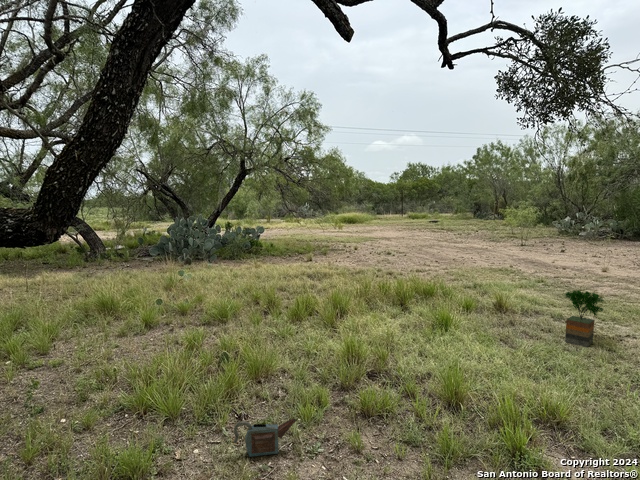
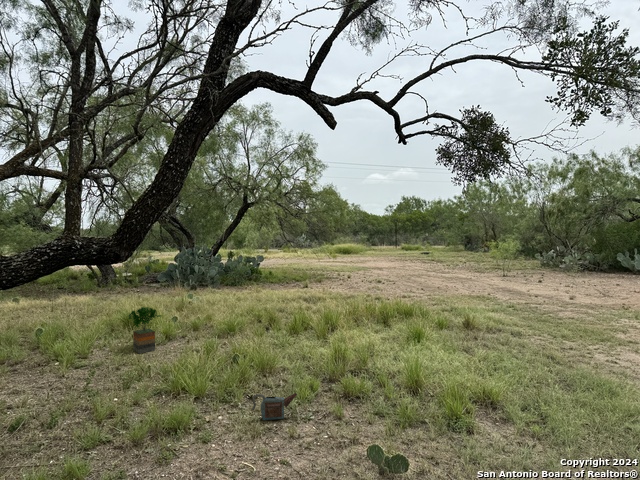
potted tree: present [565,290,604,347] -> present [128,307,161,353]

